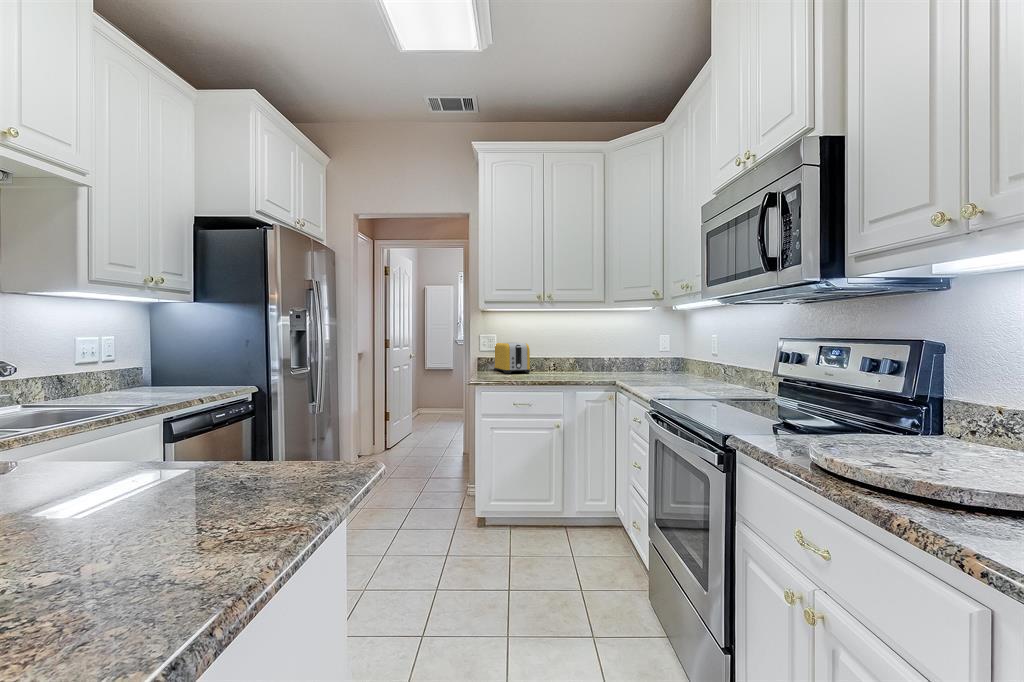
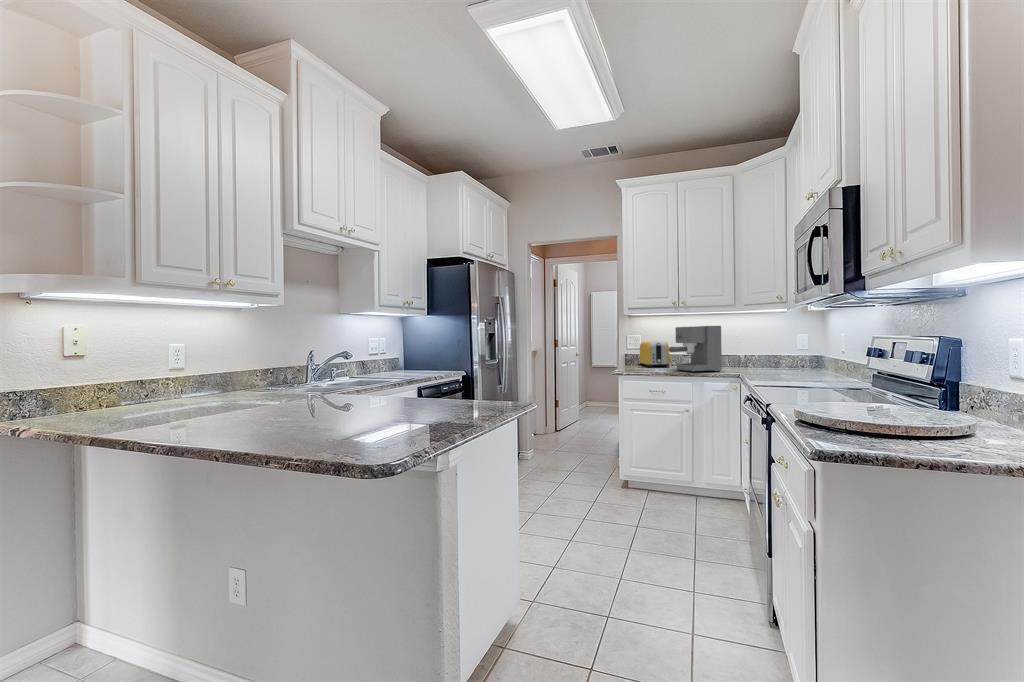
coffee maker: none [535,325,591,380] -> present [669,326,722,372]

